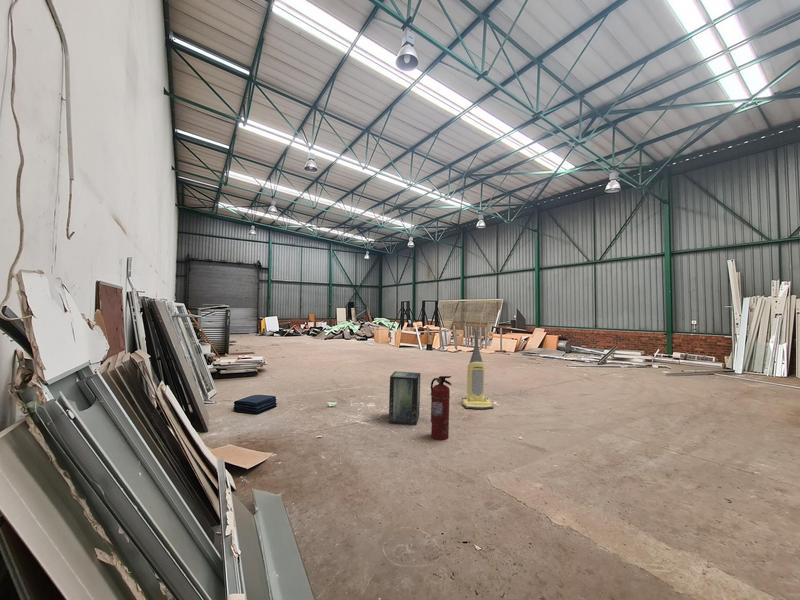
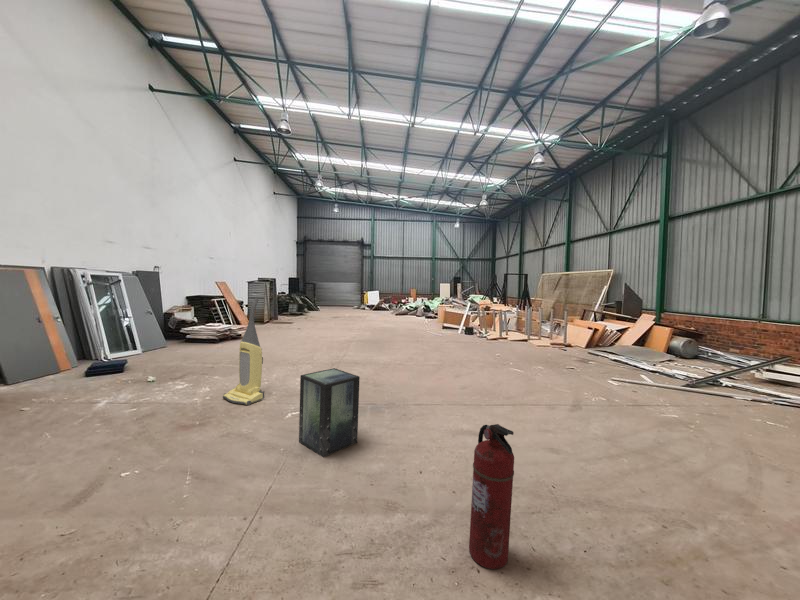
storage box: present [389,371,420,425] -> present [299,368,360,457]
fire extinguisher: present [431,376,451,440] -> present [469,424,514,569]

